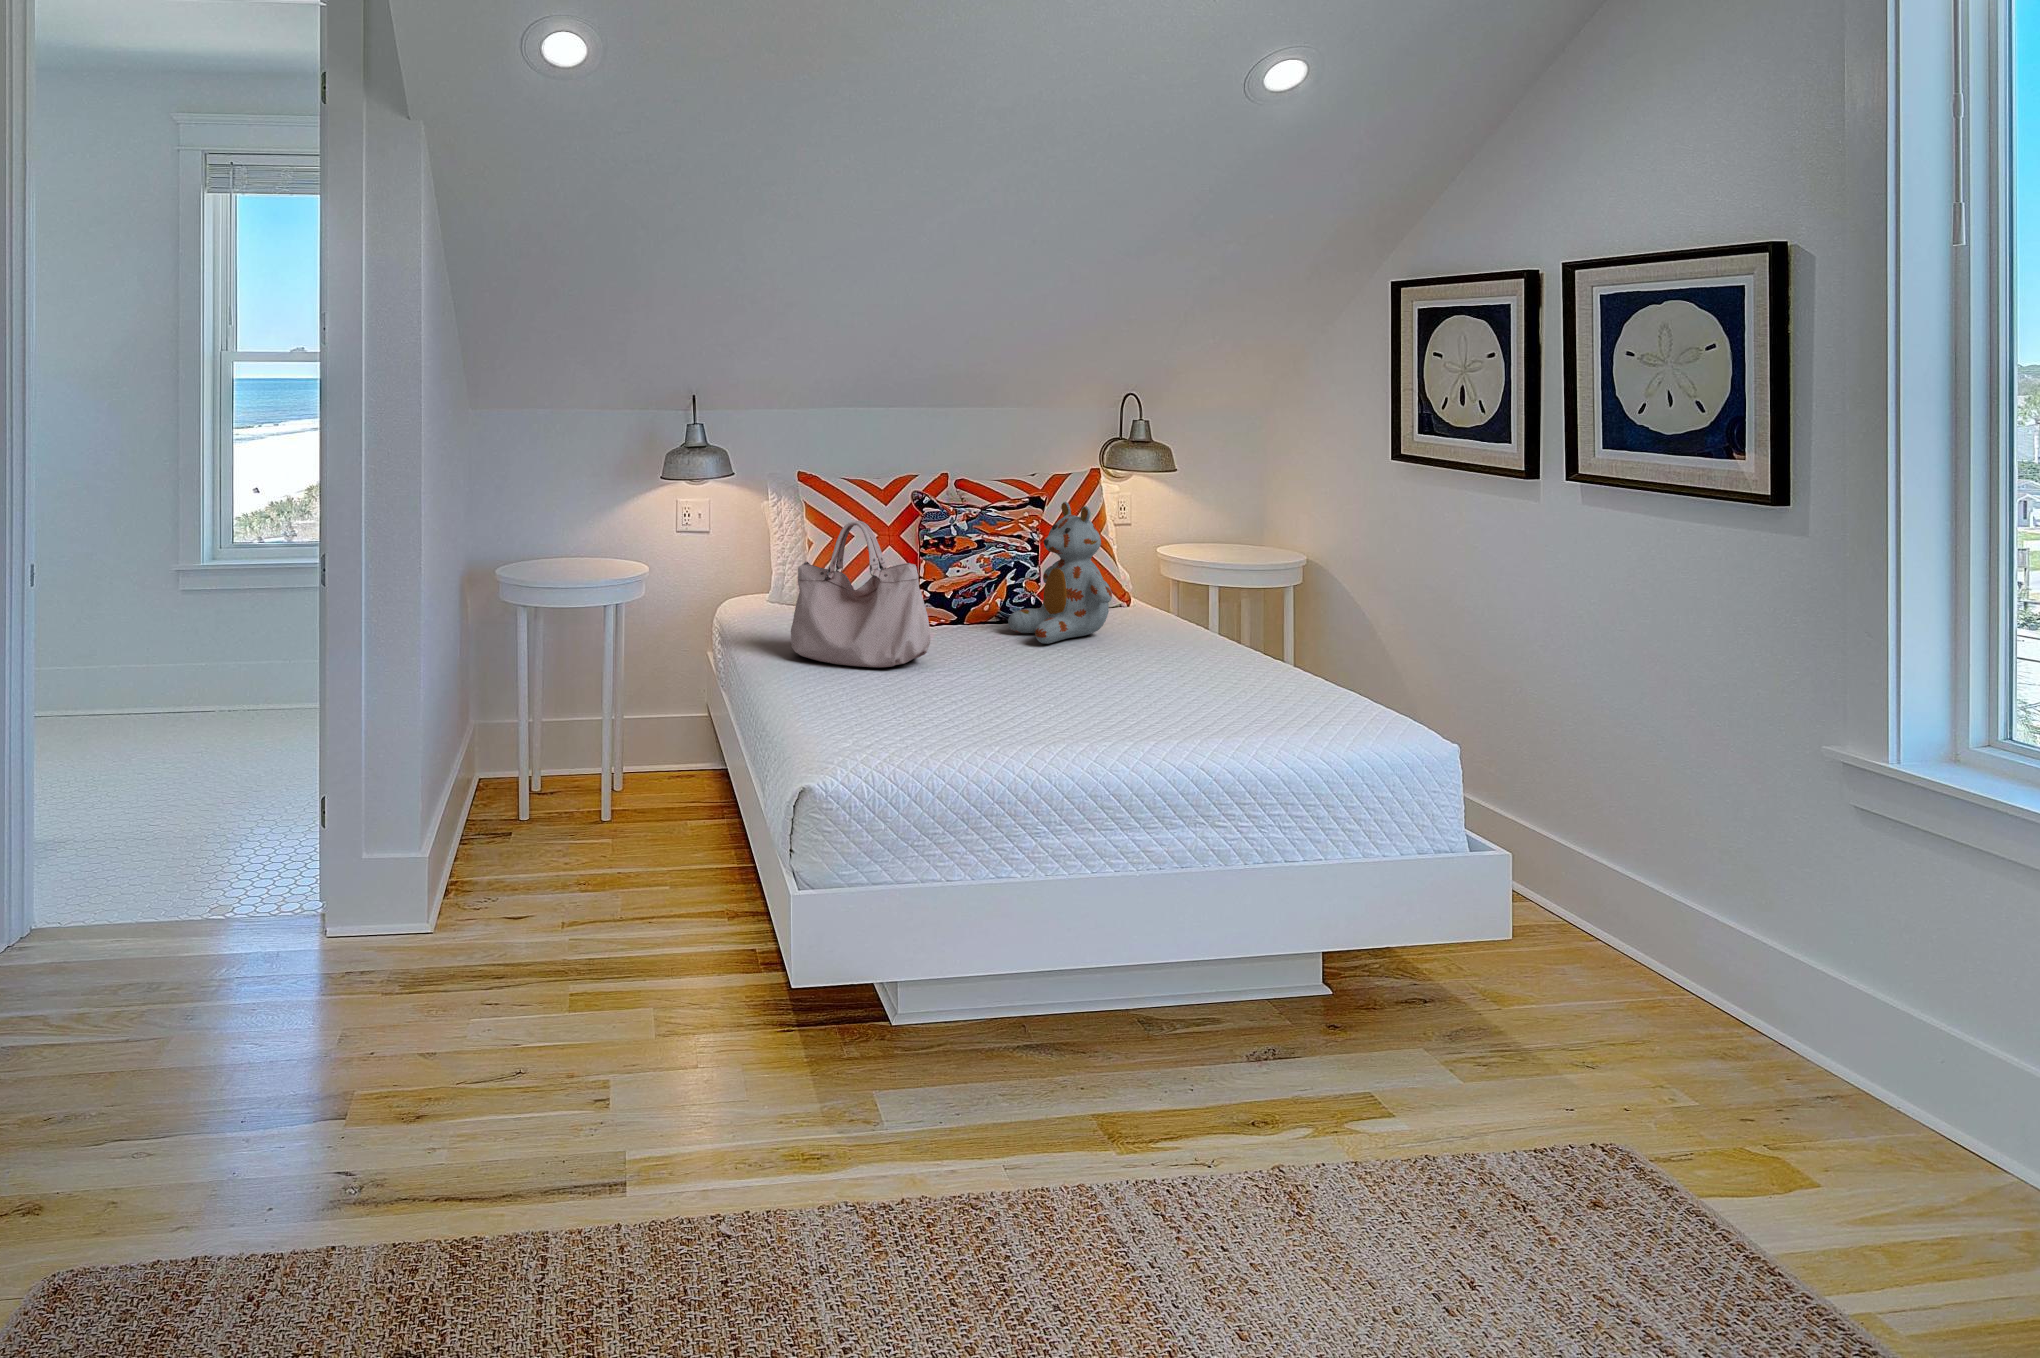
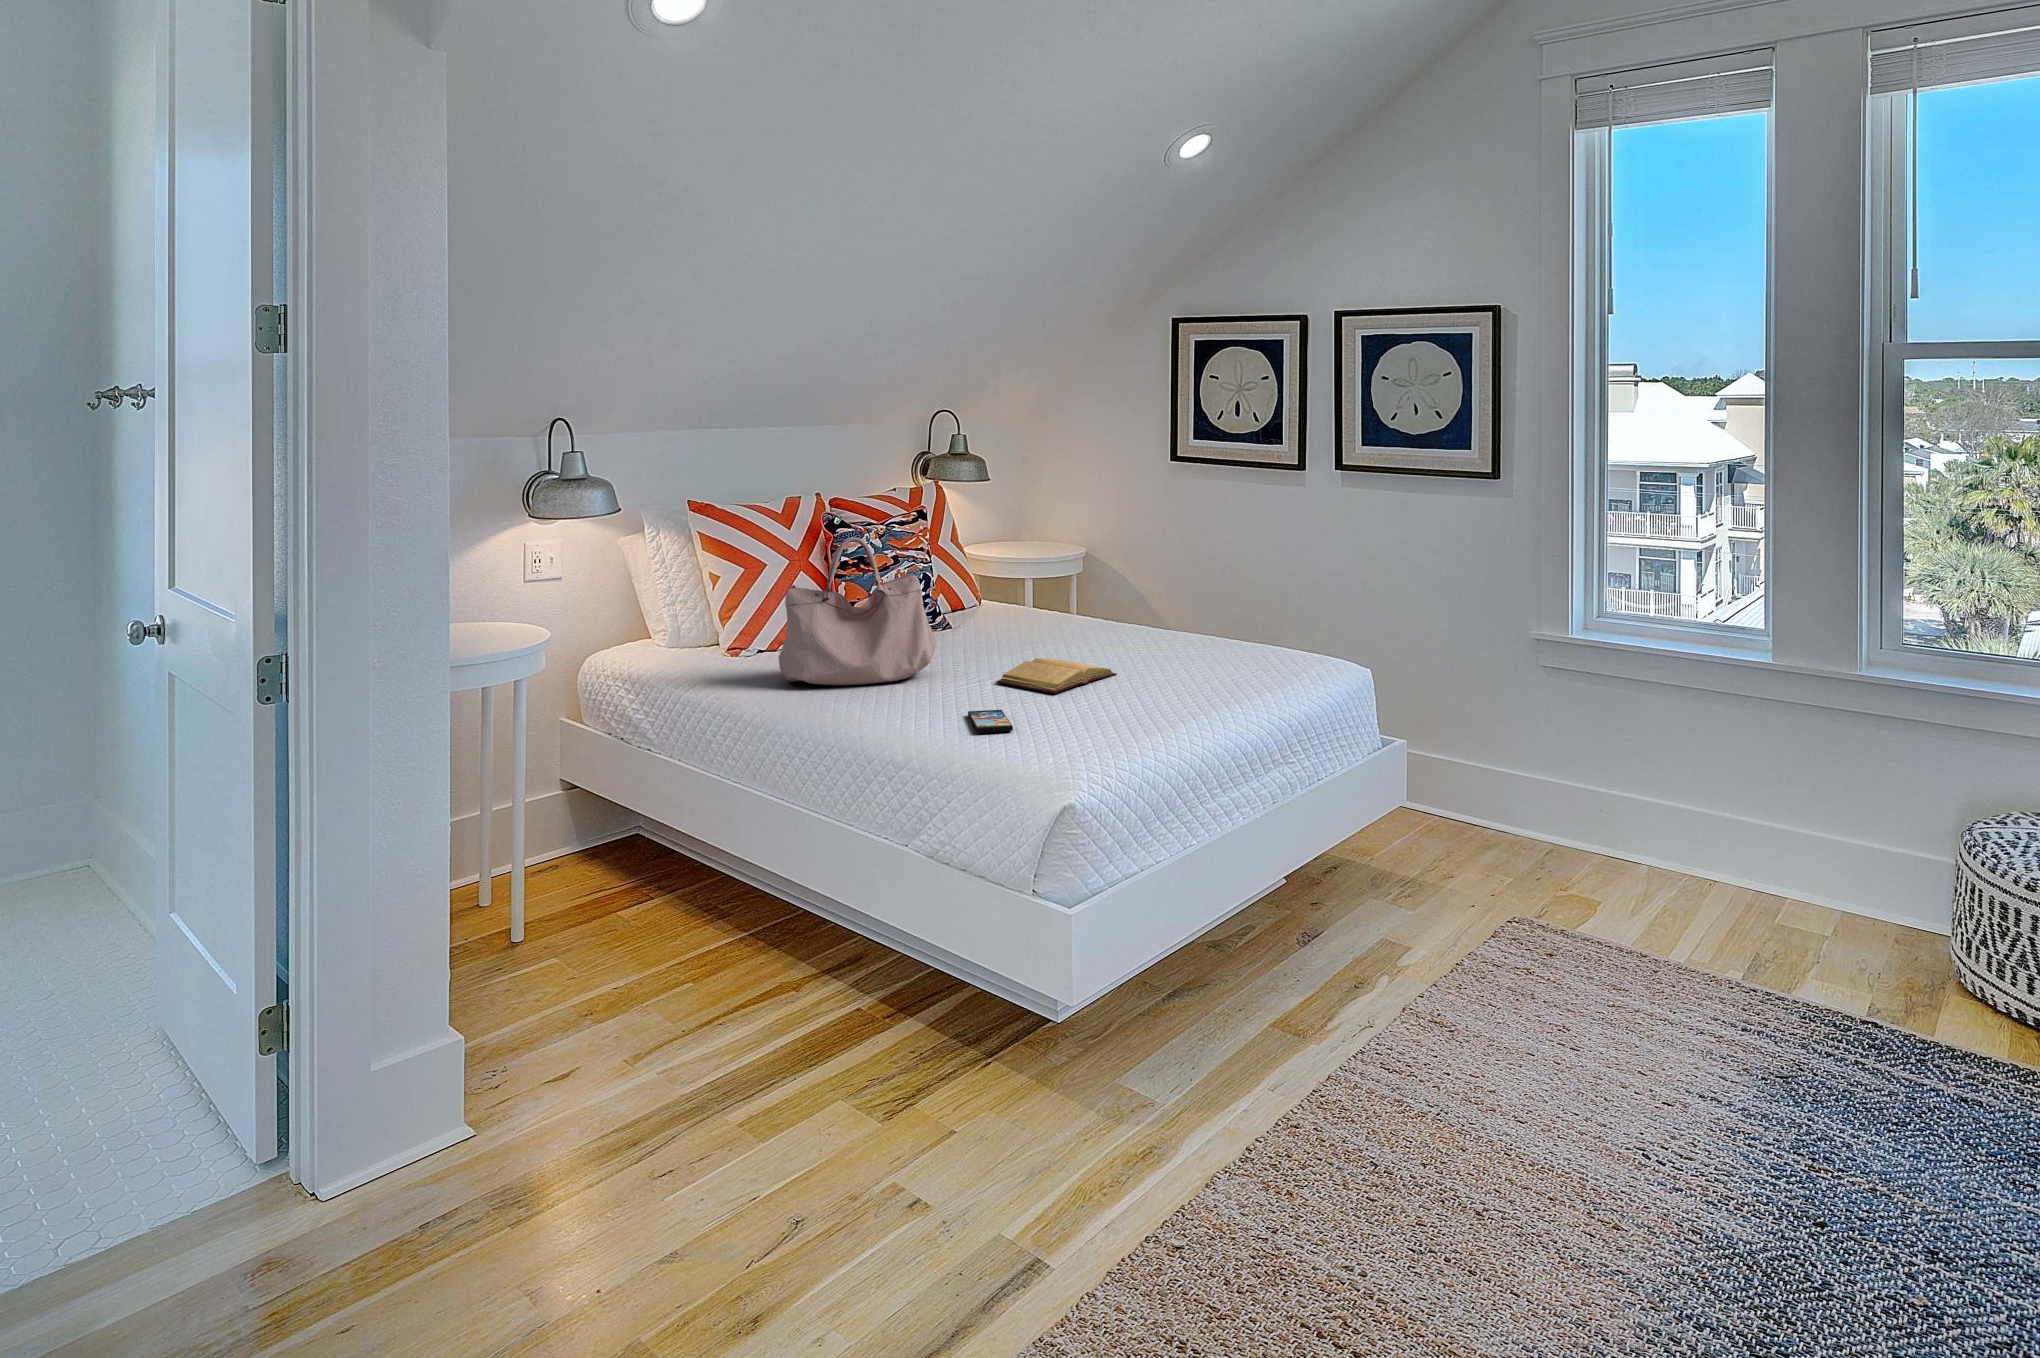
stuffed bear: present [1008,502,1112,643] -> none [947,511,1047,643]
book: none [963,668,1099,709] -> present [996,658,1117,694]
smartphone: none [846,711,907,739] -> present [968,710,1013,733]

